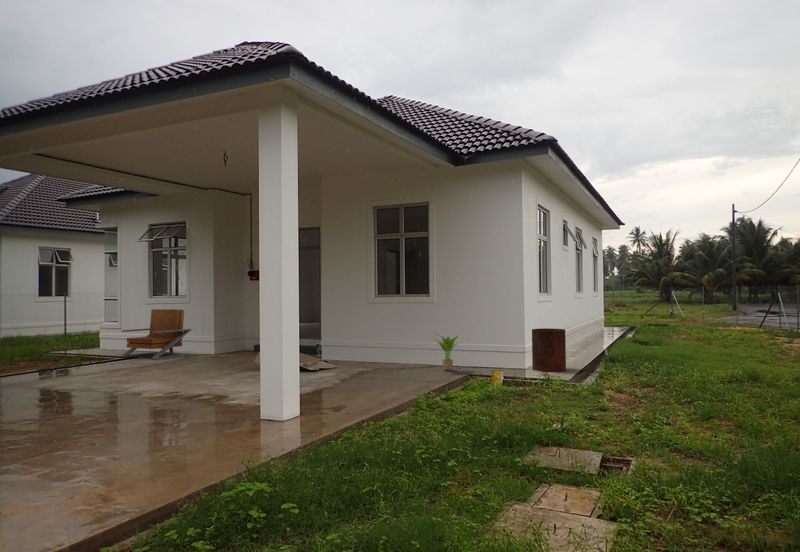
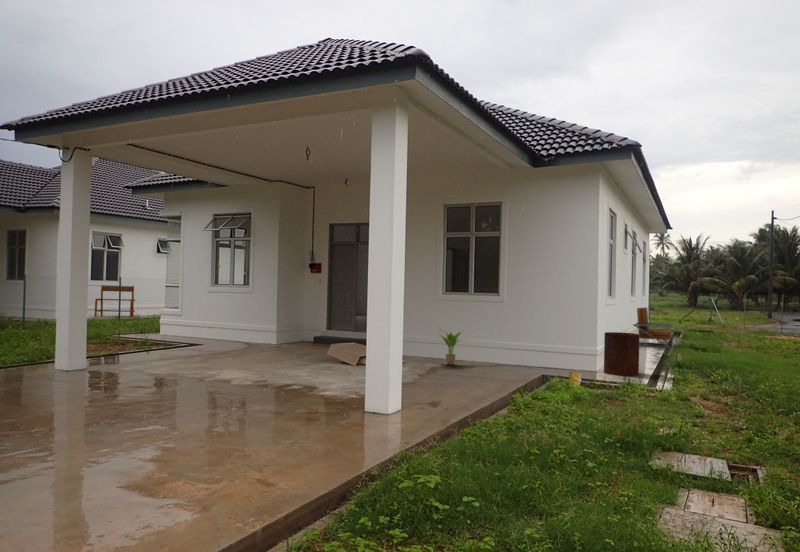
bench: none [43,301,86,334] -> present [94,285,135,317]
lounge chair: present [121,309,191,359] -> present [633,308,672,349]
potted plant: present [434,333,464,370] -> present [439,329,465,365]

